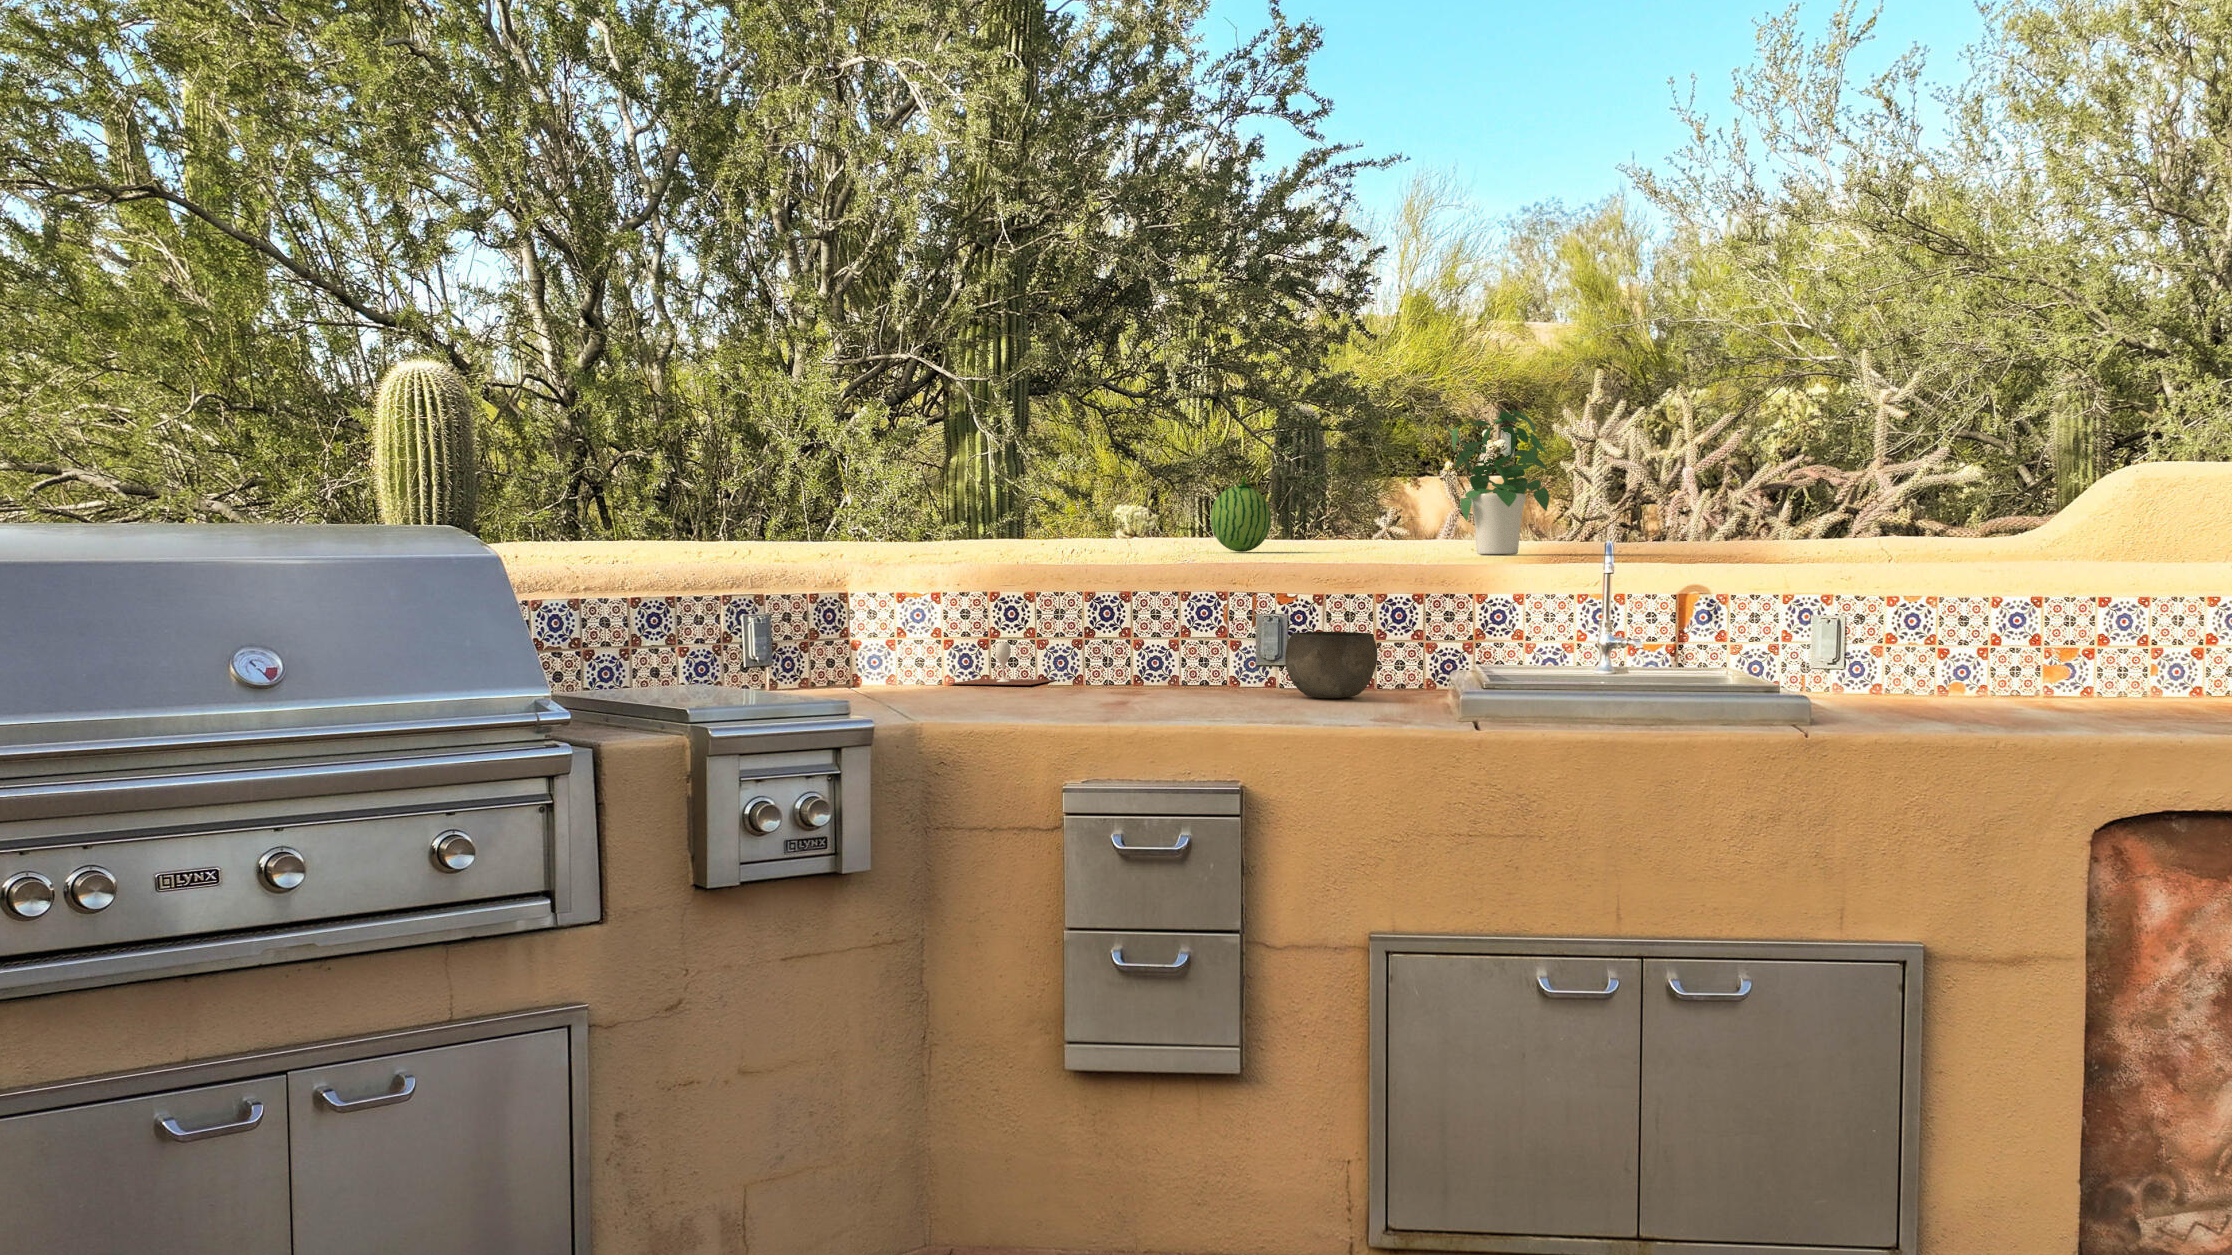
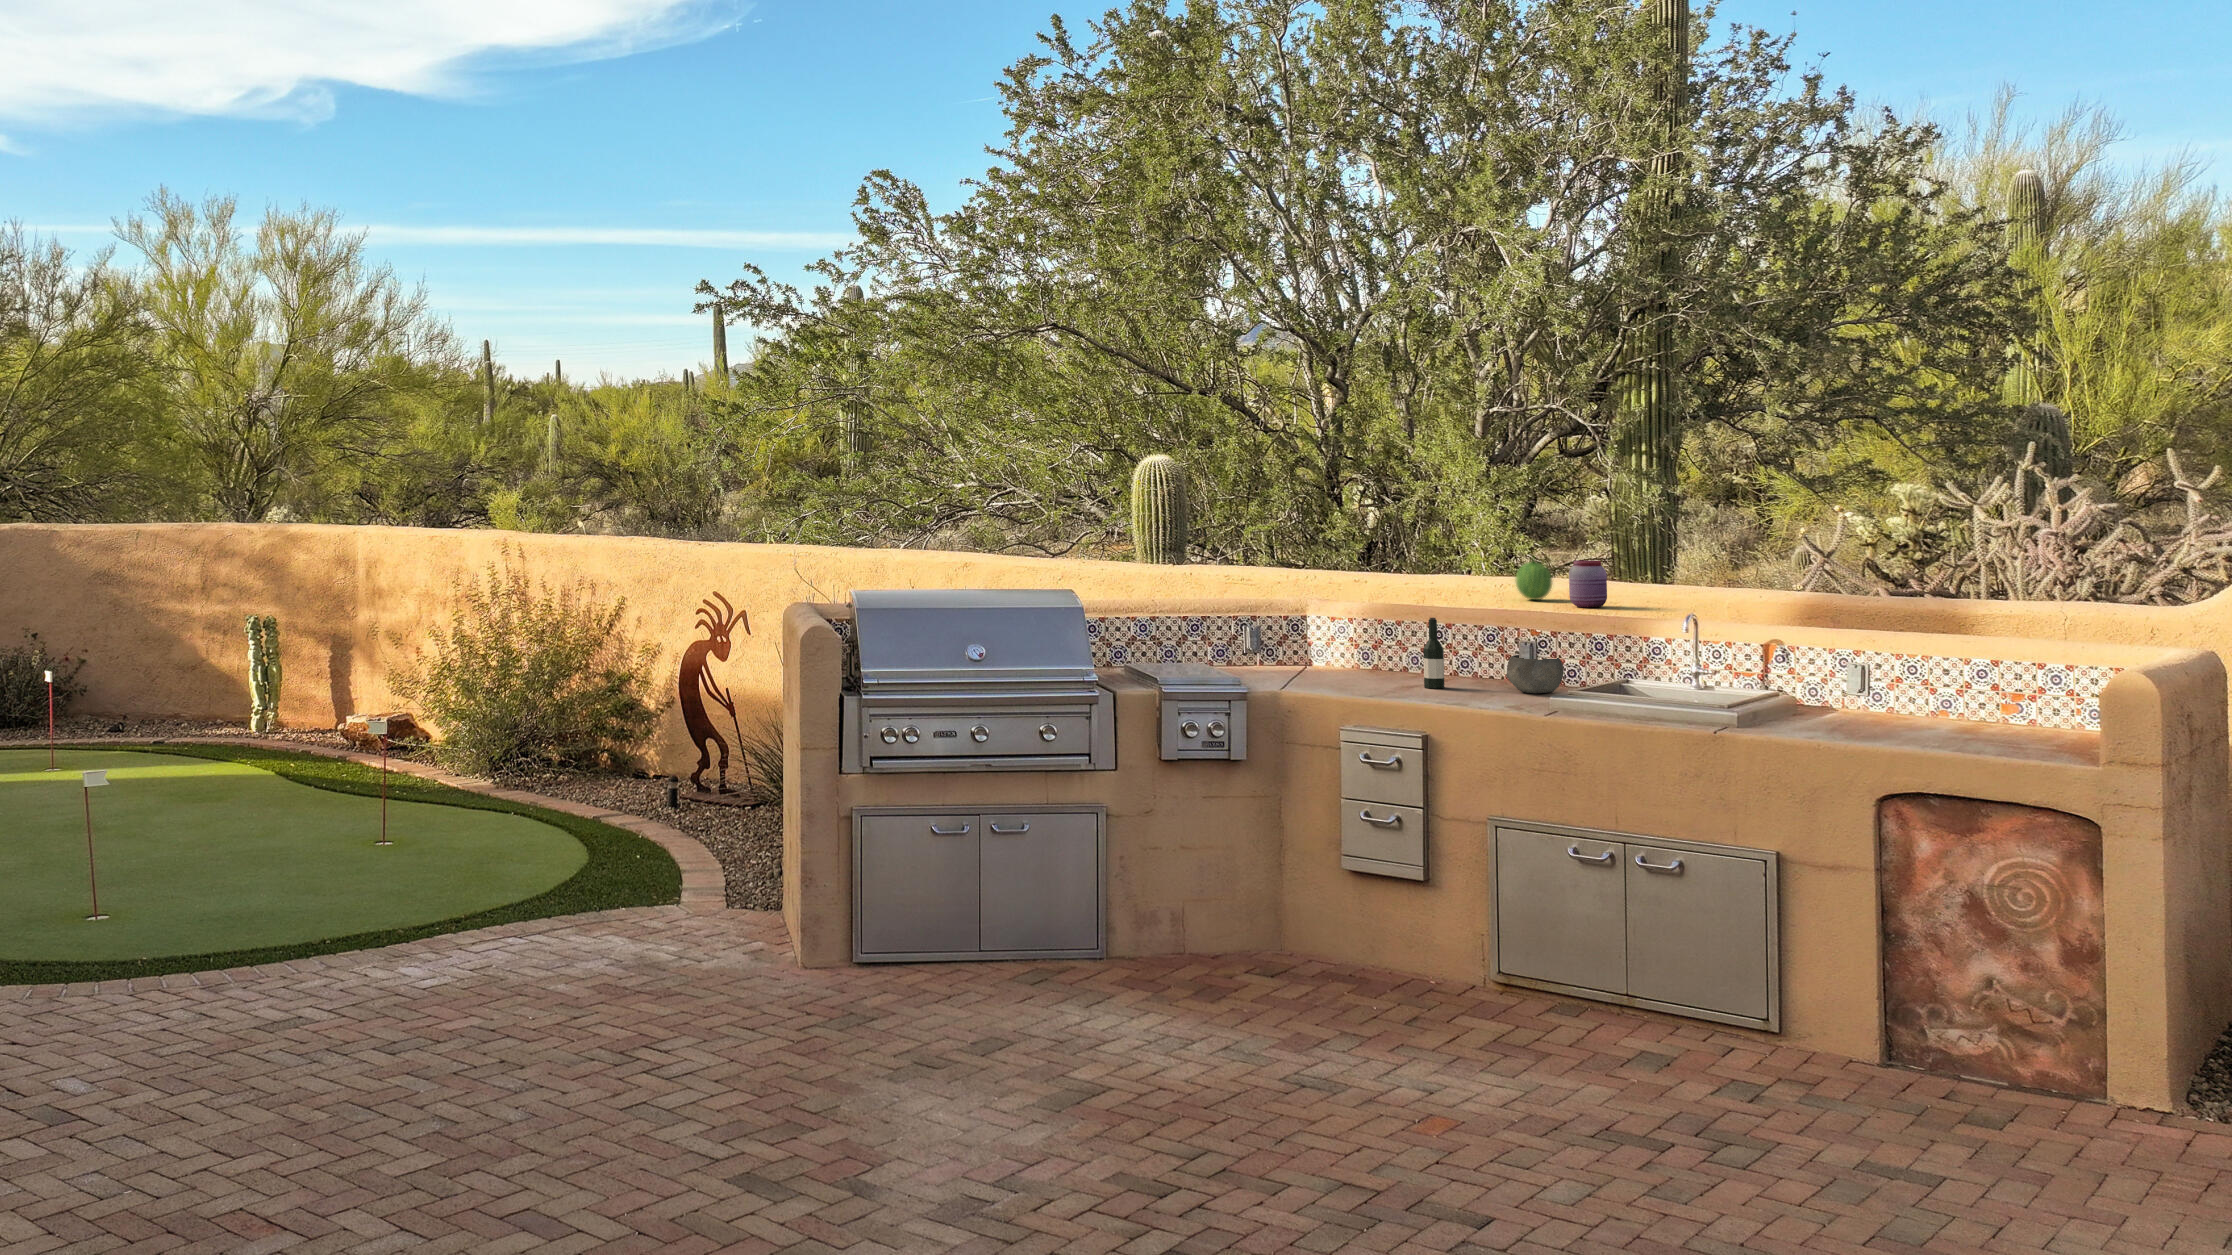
potted plant: present [1445,409,1549,555] -> none [1633,530,1704,613]
jar: none [1326,474,1384,554] -> present [1569,560,1607,607]
wine bottle: none [1141,568,1176,701] -> present [1423,618,1445,688]
wine glass: present [950,643,1055,685] -> none [1347,648,1417,673]

